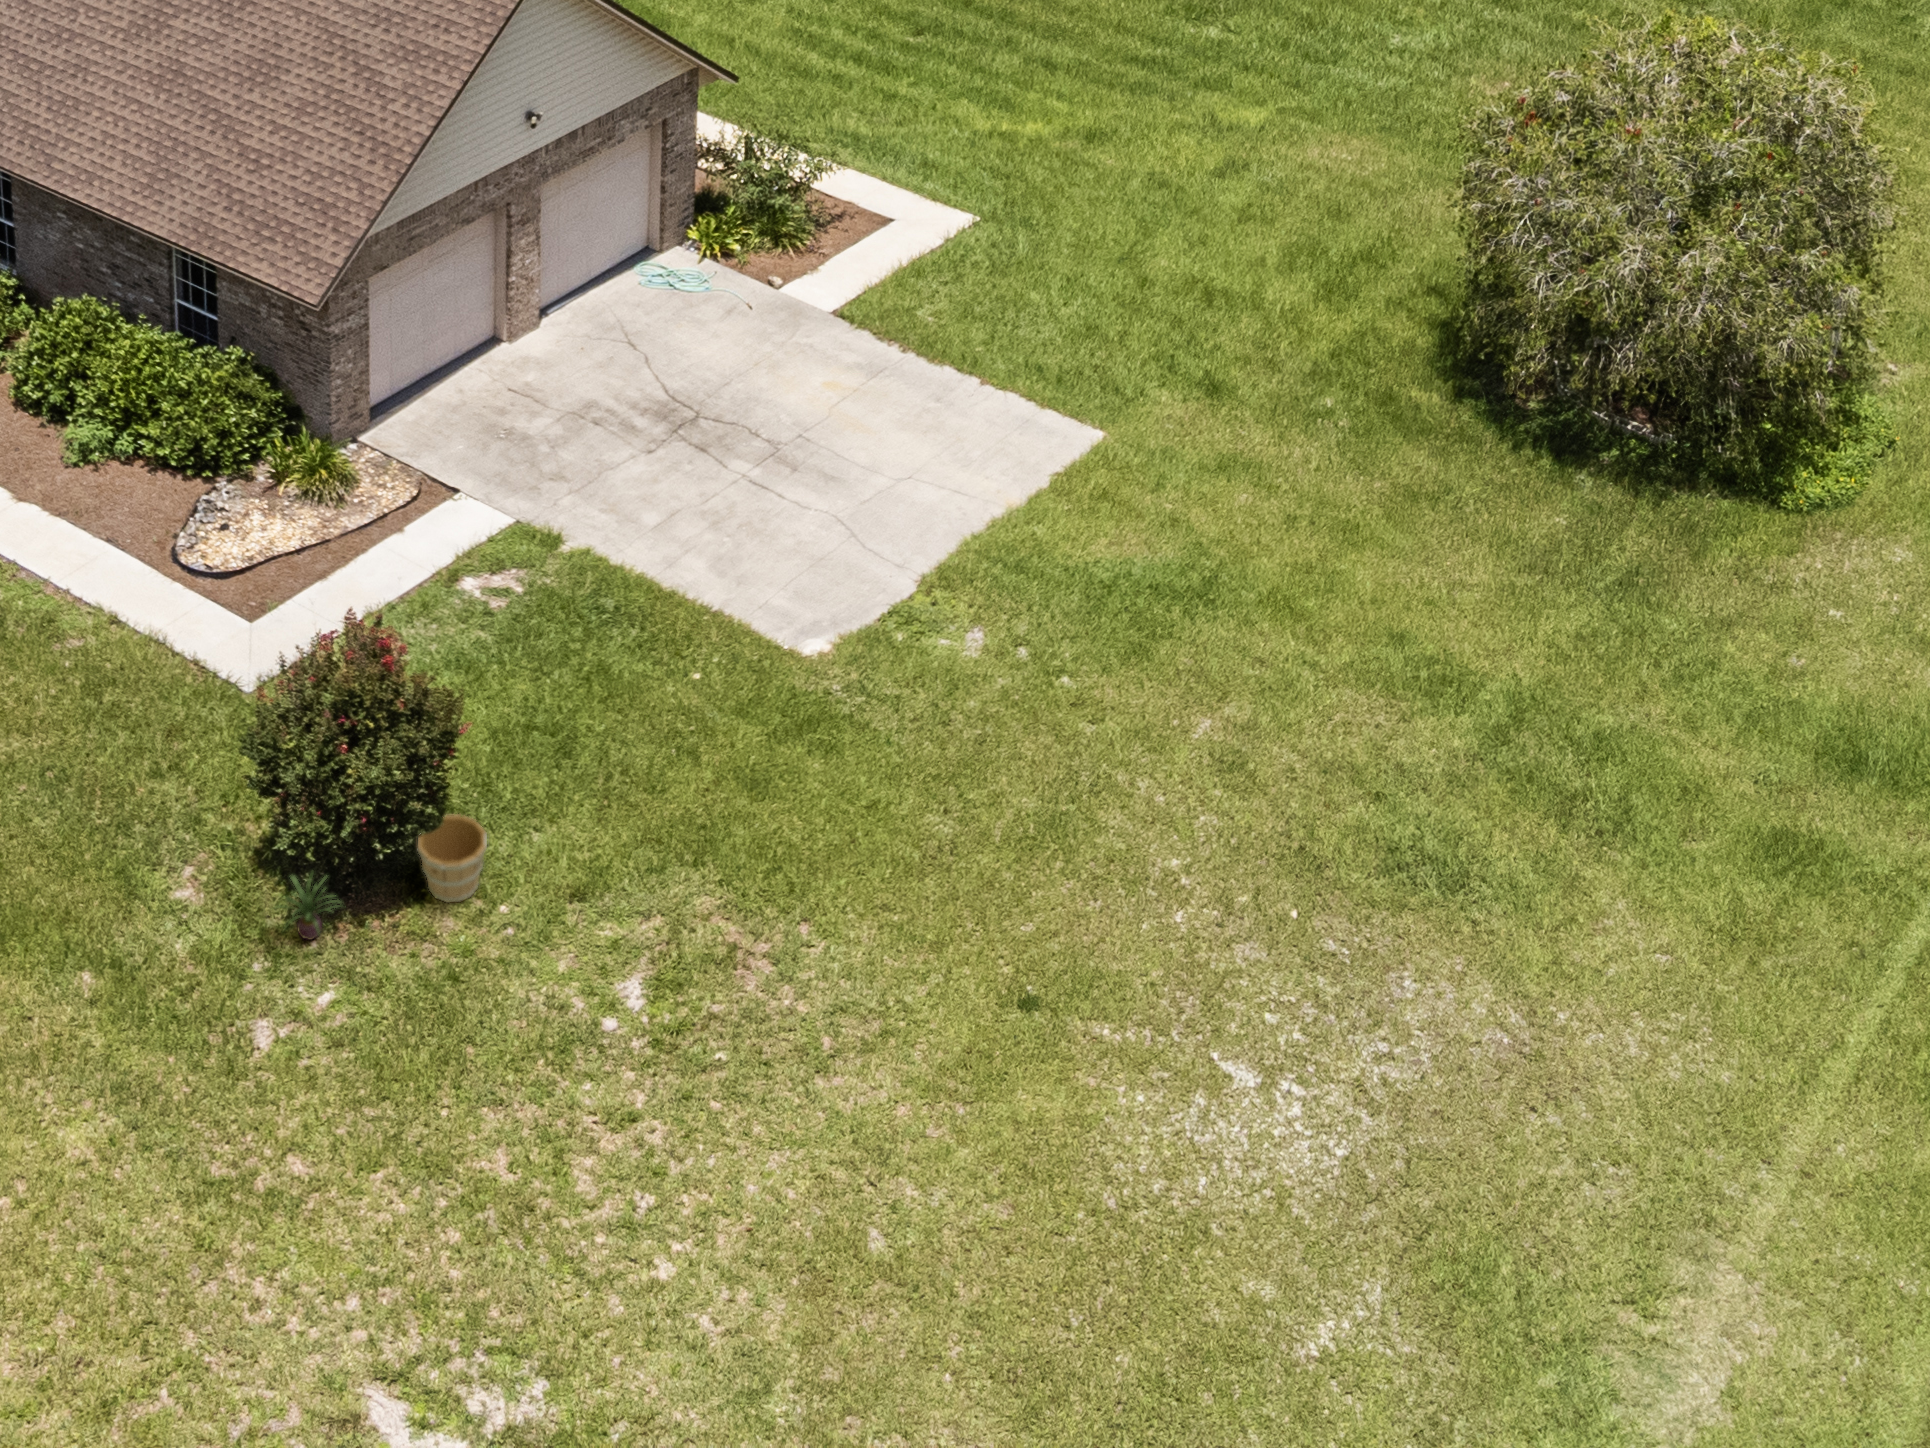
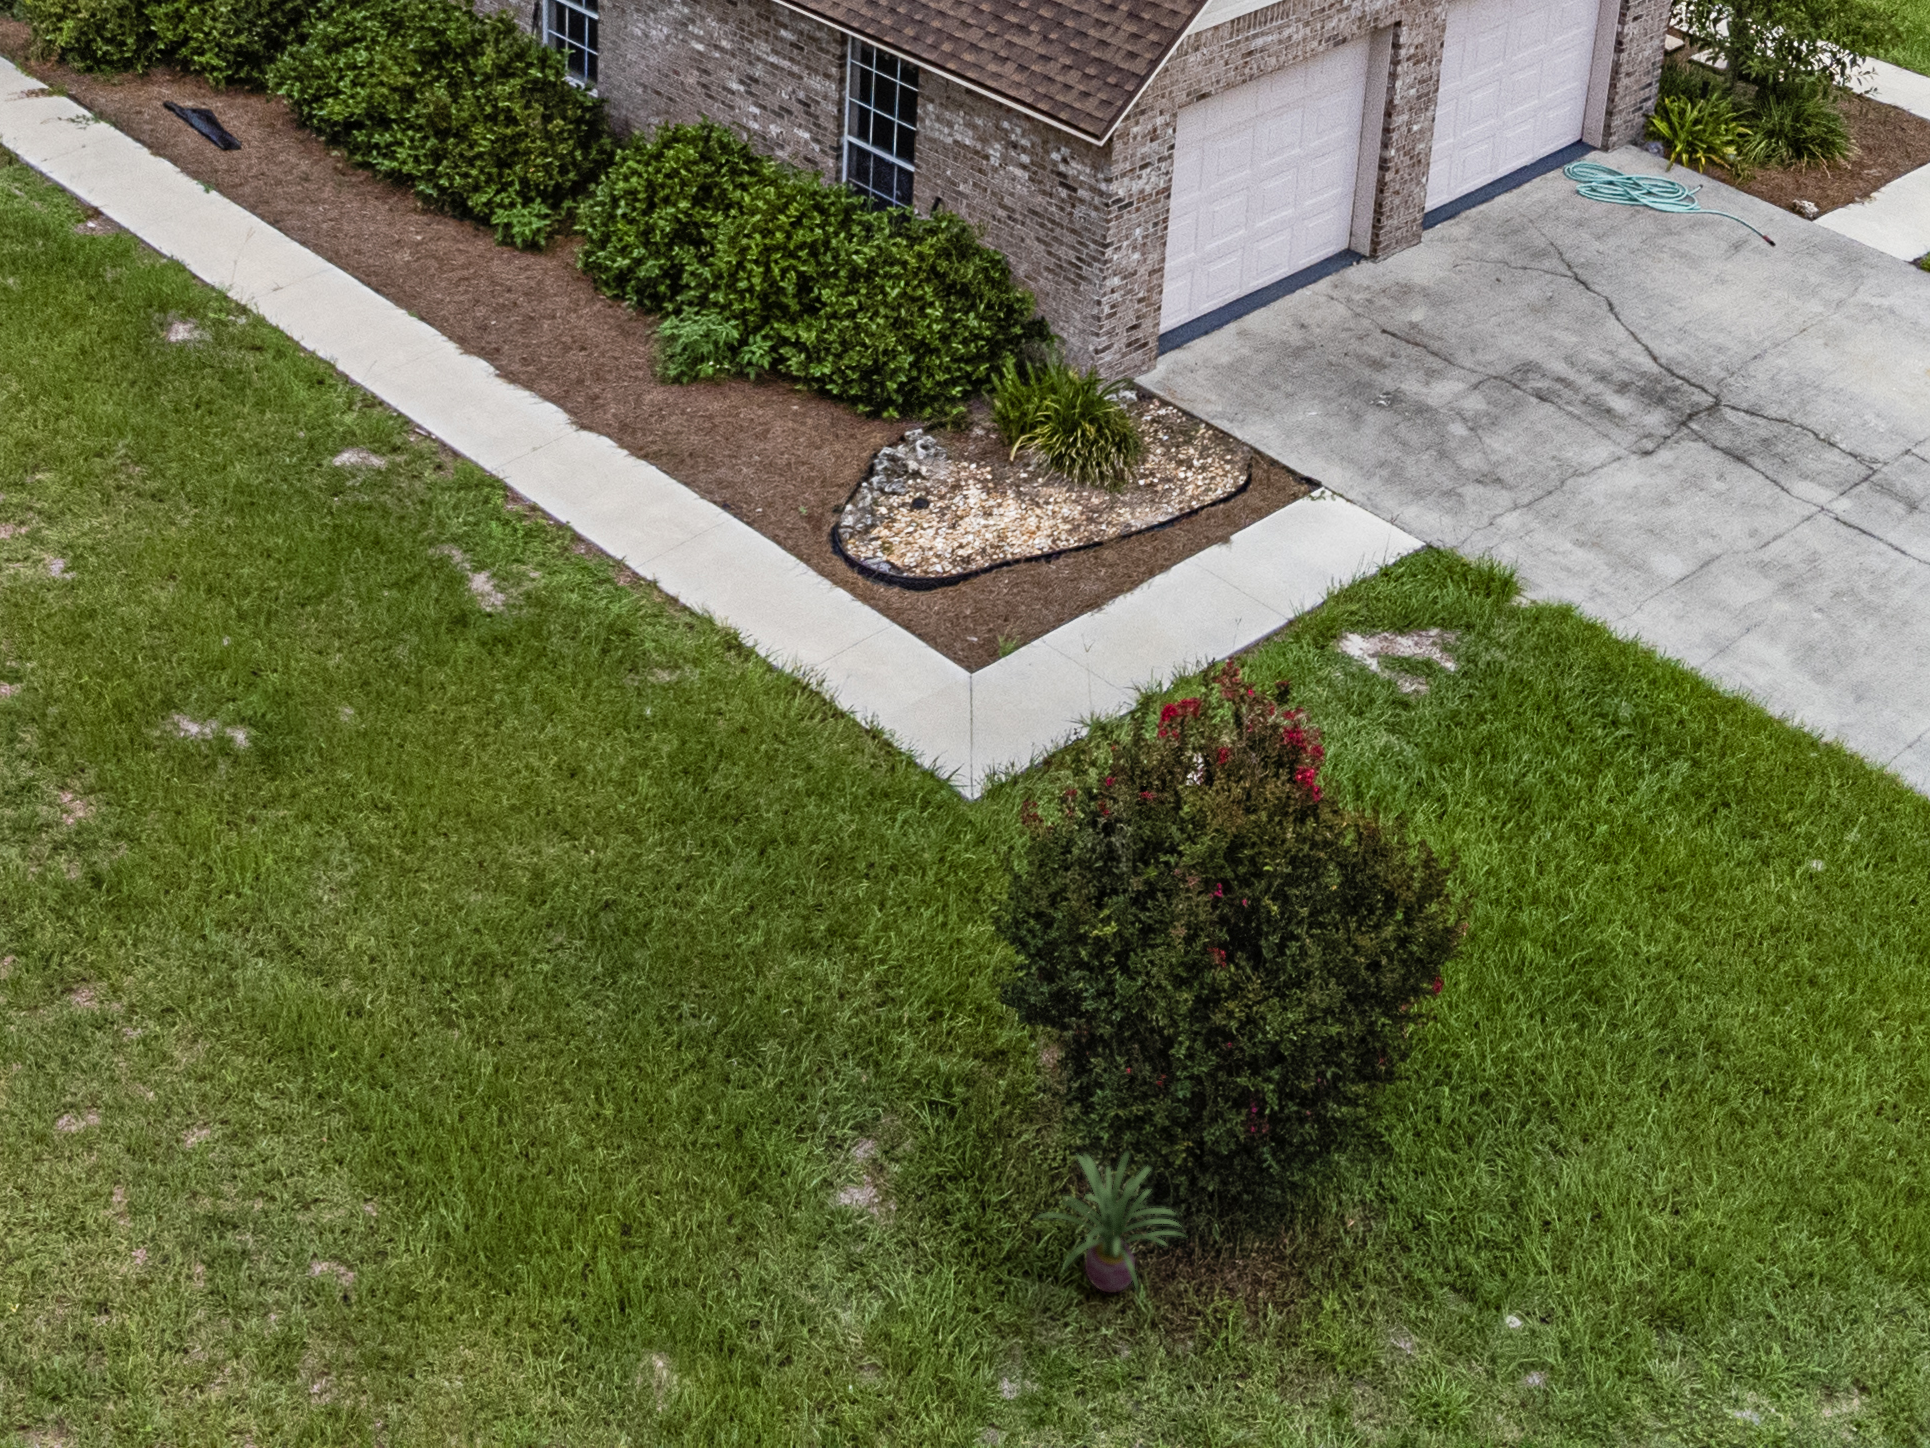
wooden bucket: present [418,814,487,902] -> none [1332,1075,1478,1261]

